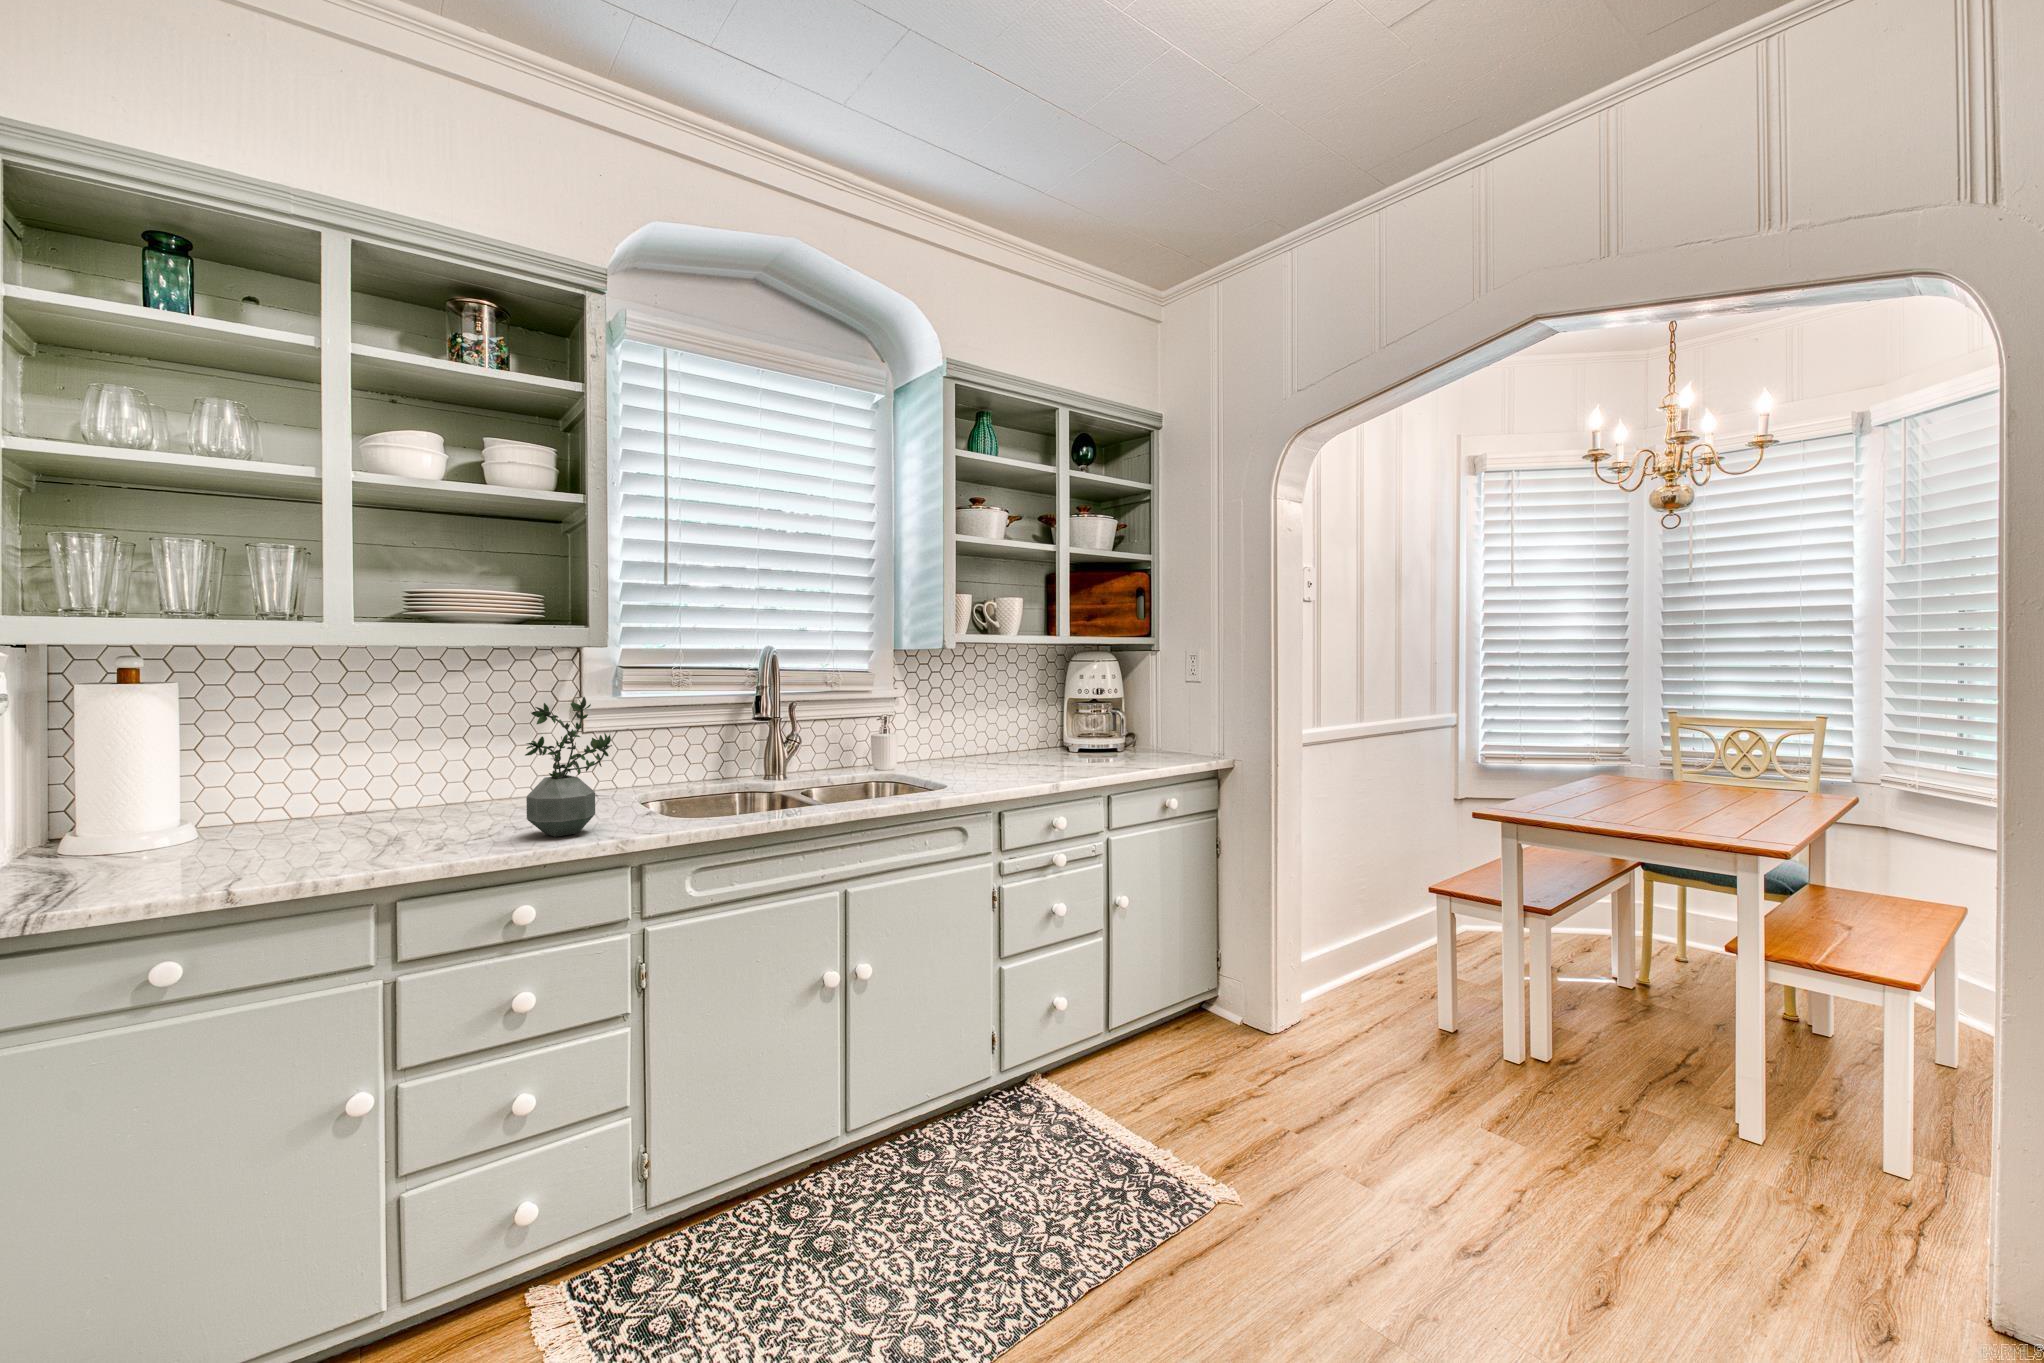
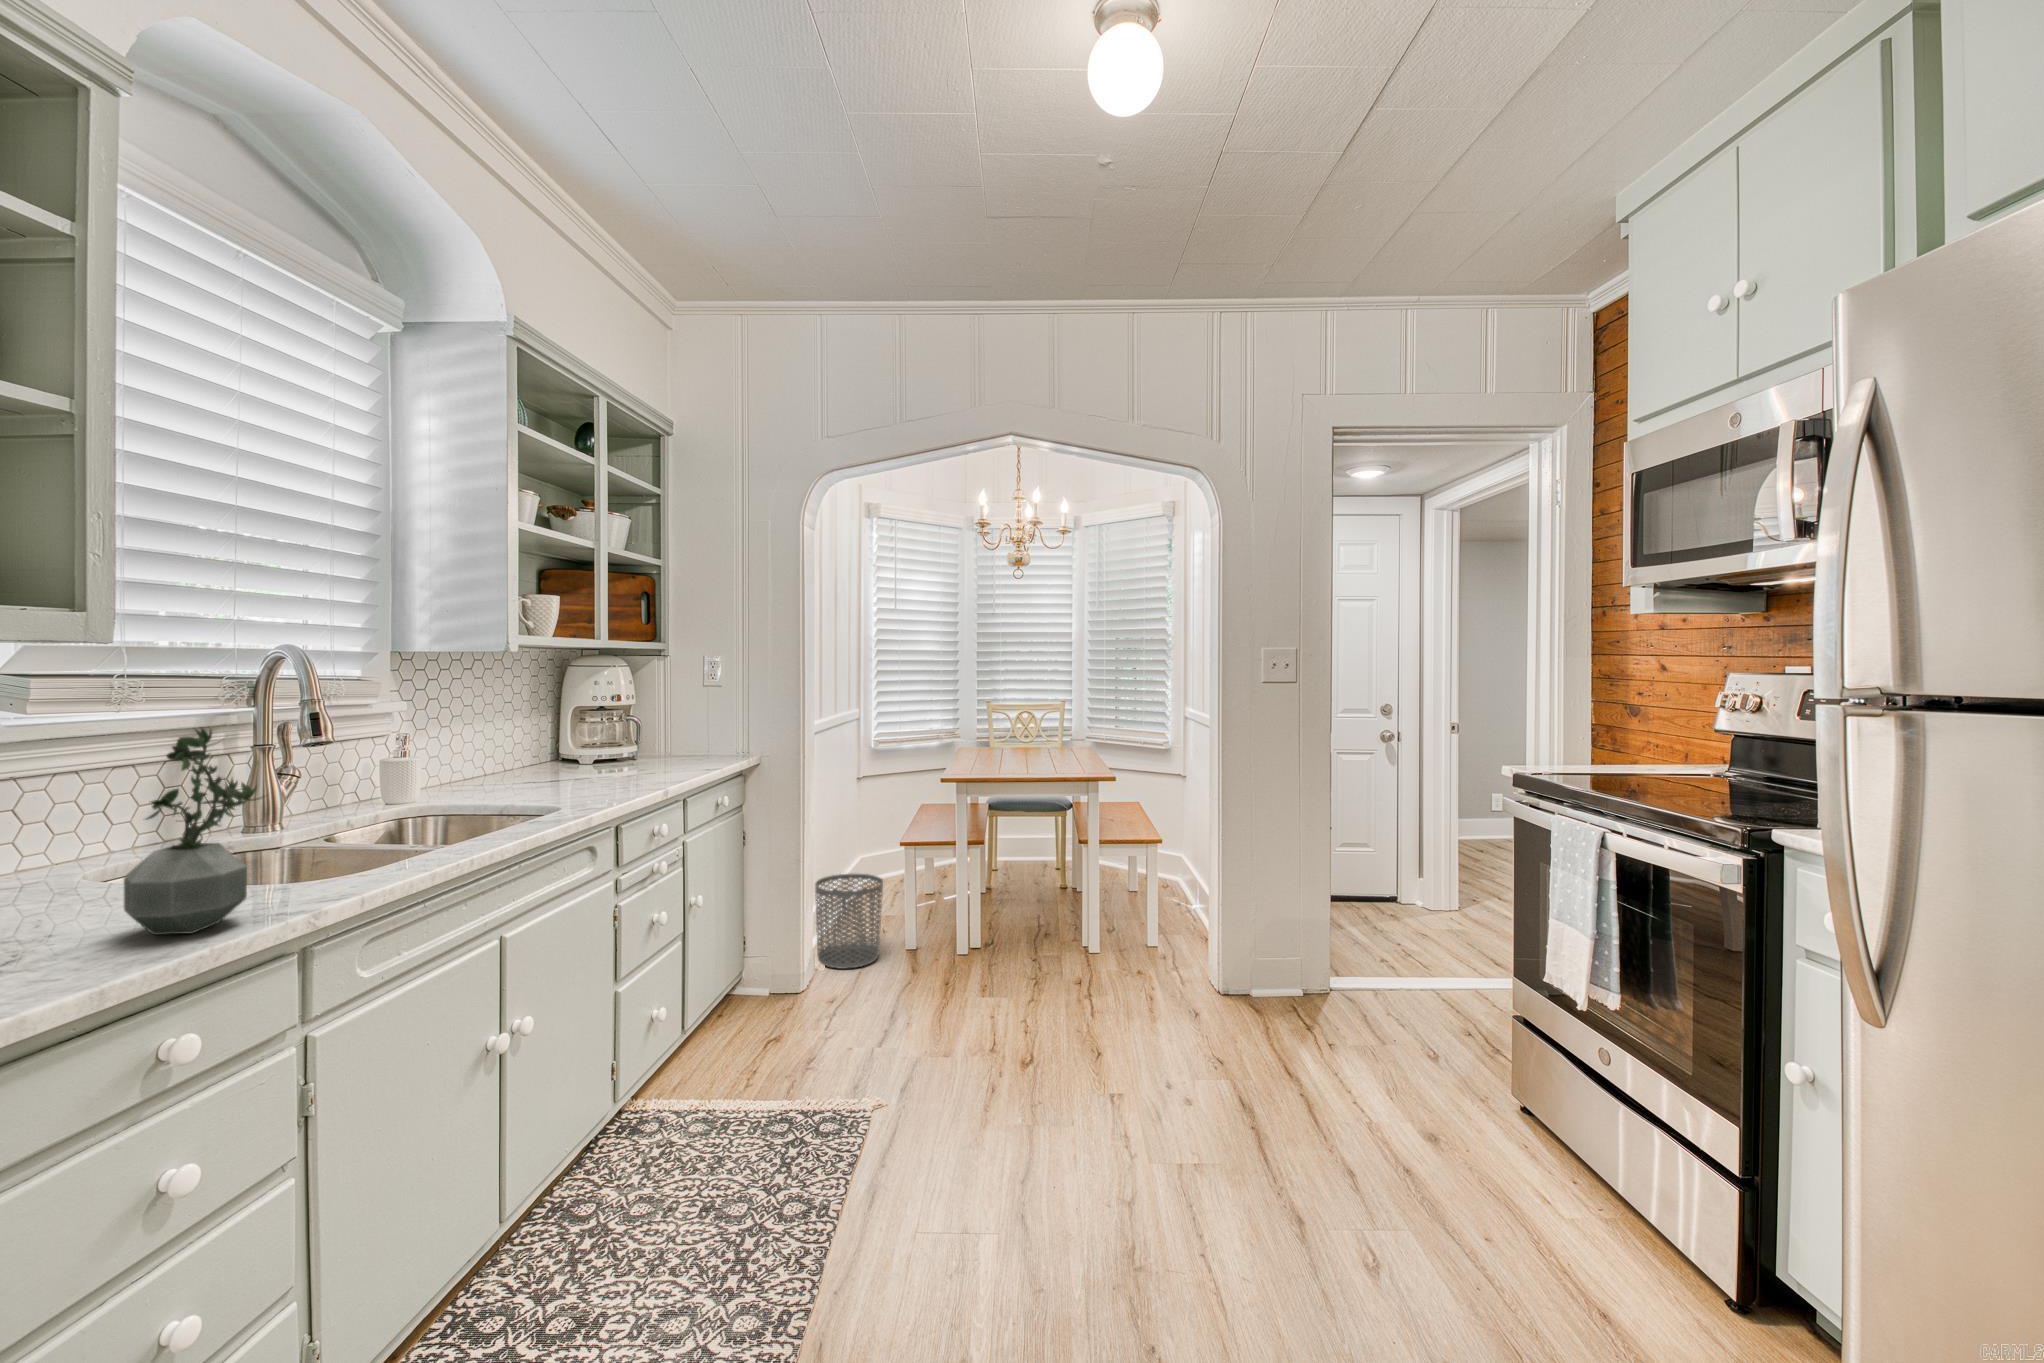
waste bin: none [1313,914,1400,1034] -> present [815,874,883,969]

